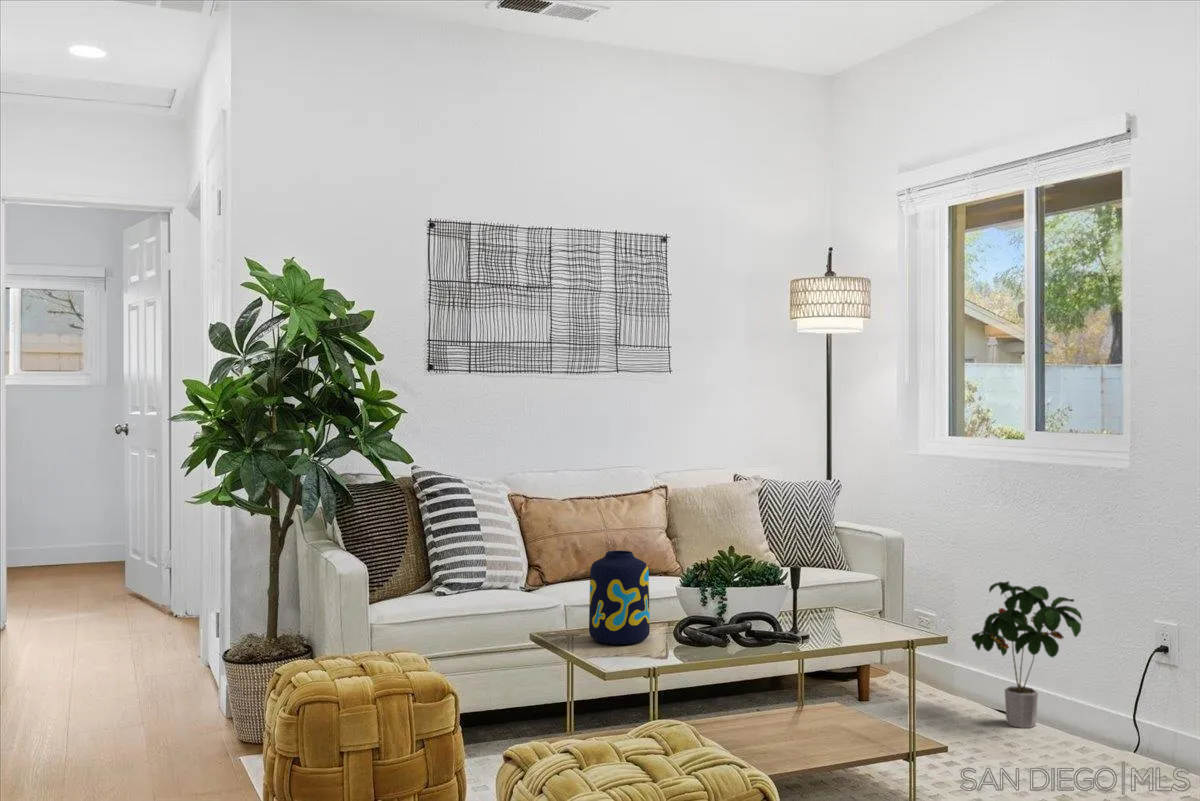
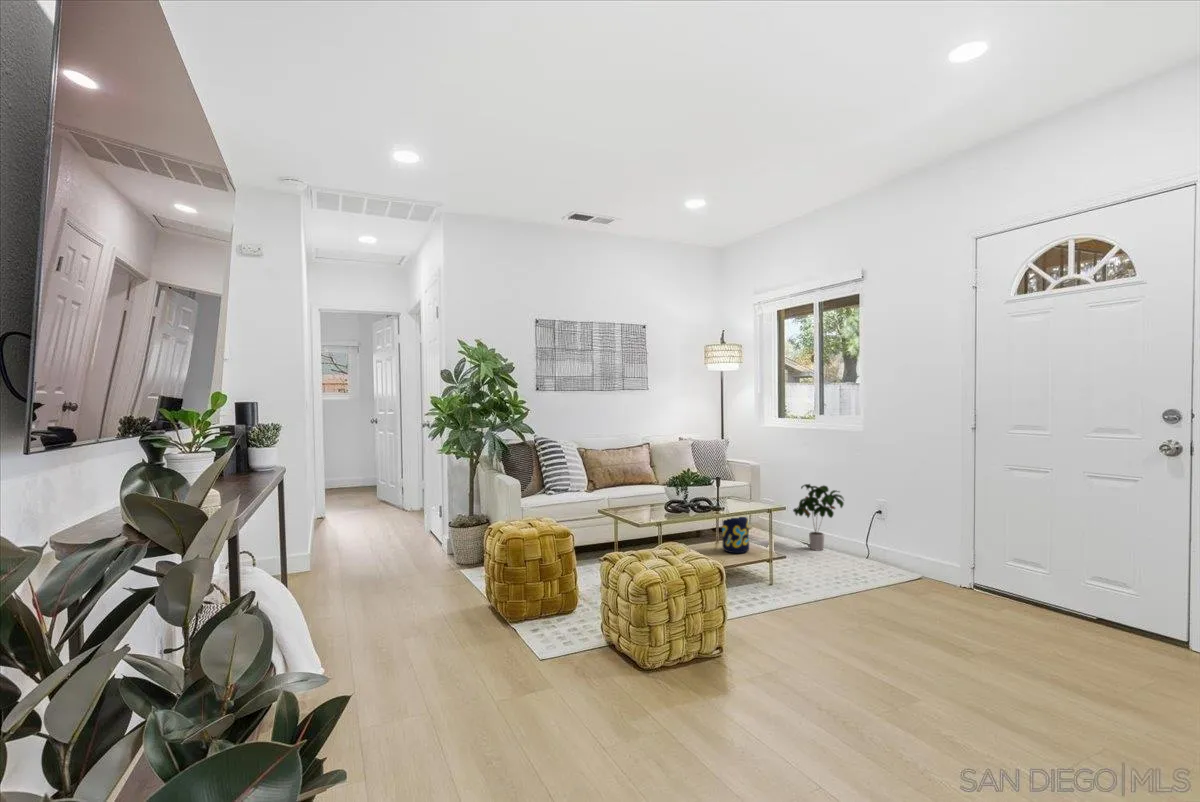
vase: present [589,551,650,644] -> present [722,517,749,553]

